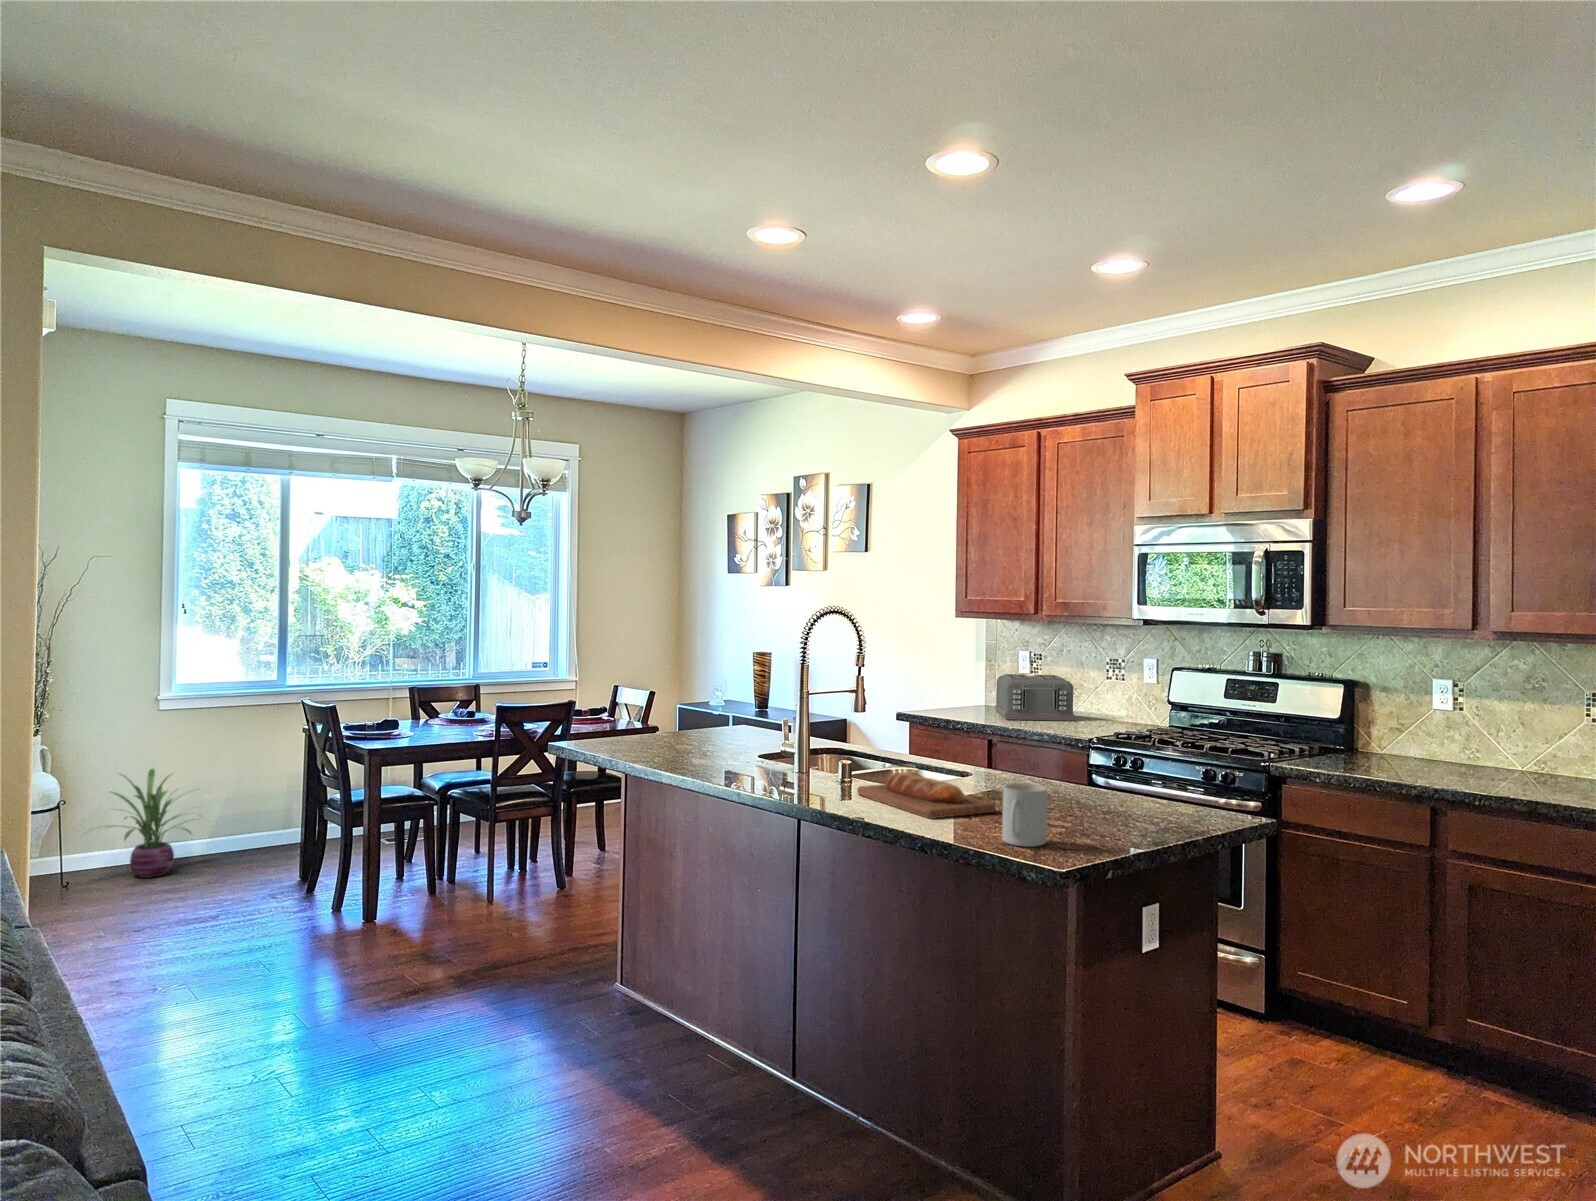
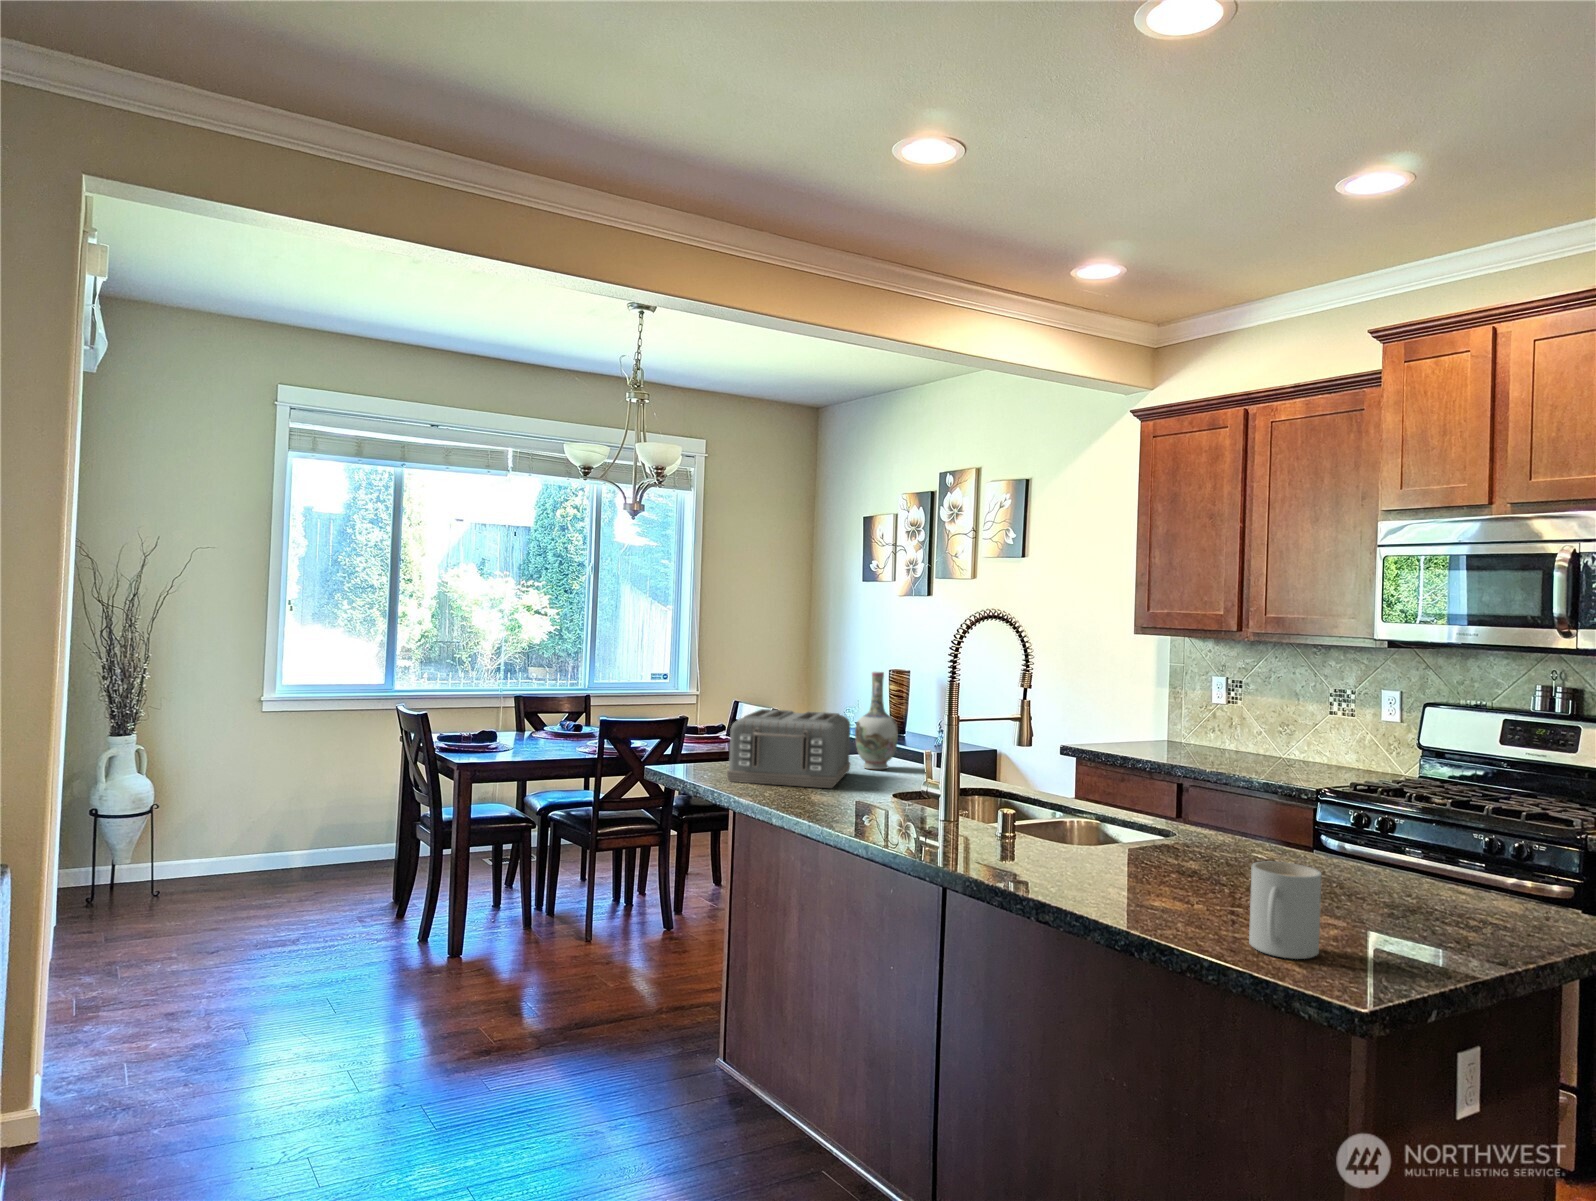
vase: none [724,657,759,738] -> present [855,672,898,769]
toaster: present [995,674,1074,721] -> present [727,709,850,788]
decorative plant: present [106,769,191,878] -> none [168,774,305,892]
bread loaf: present [857,773,995,819] -> none [1026,831,1224,900]

